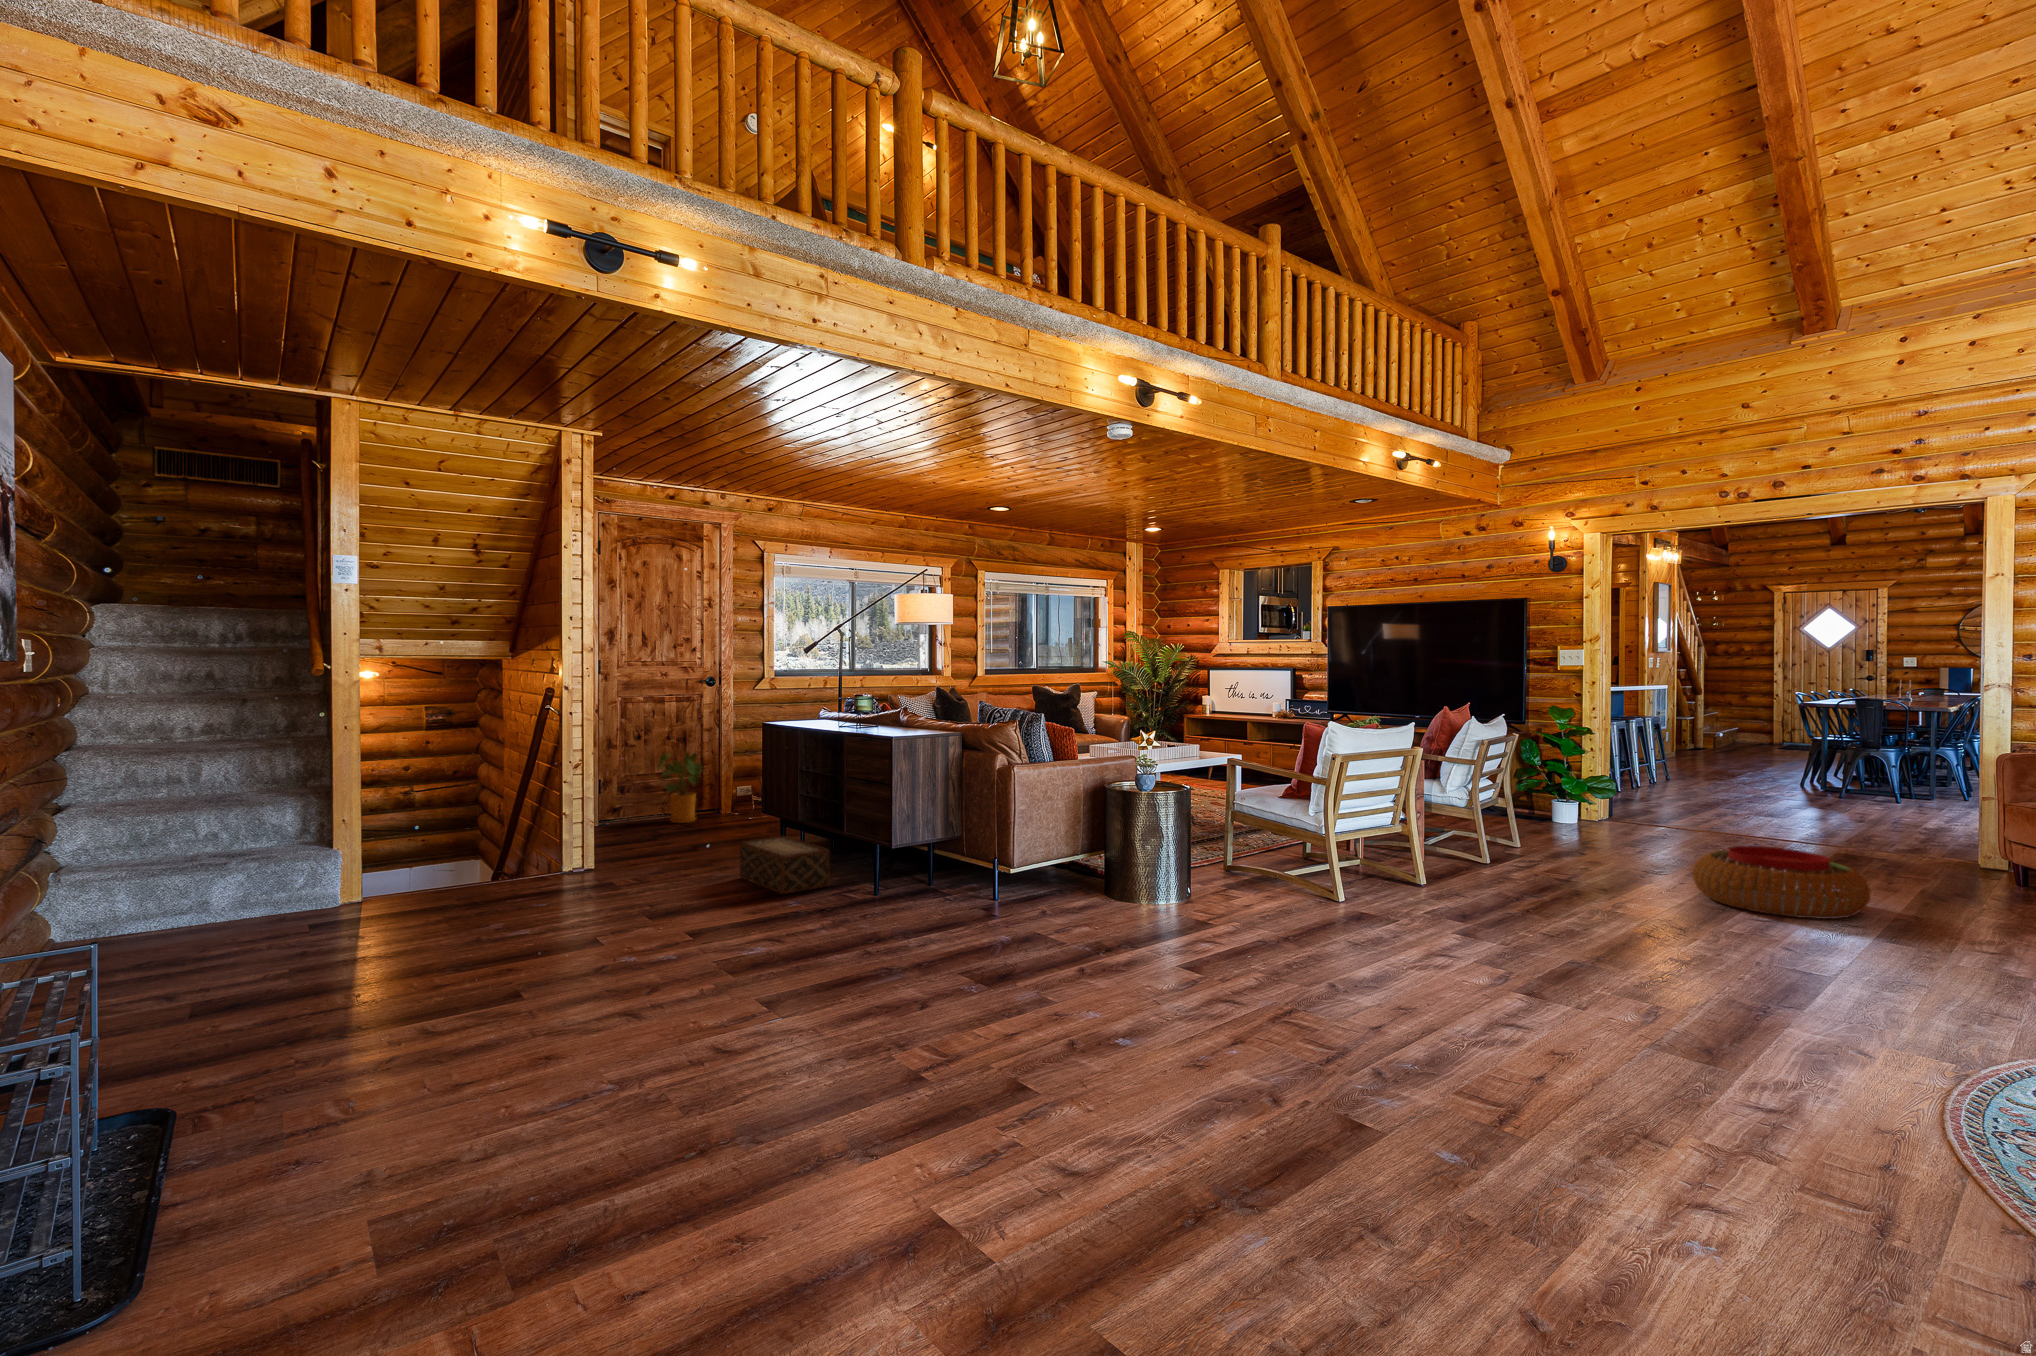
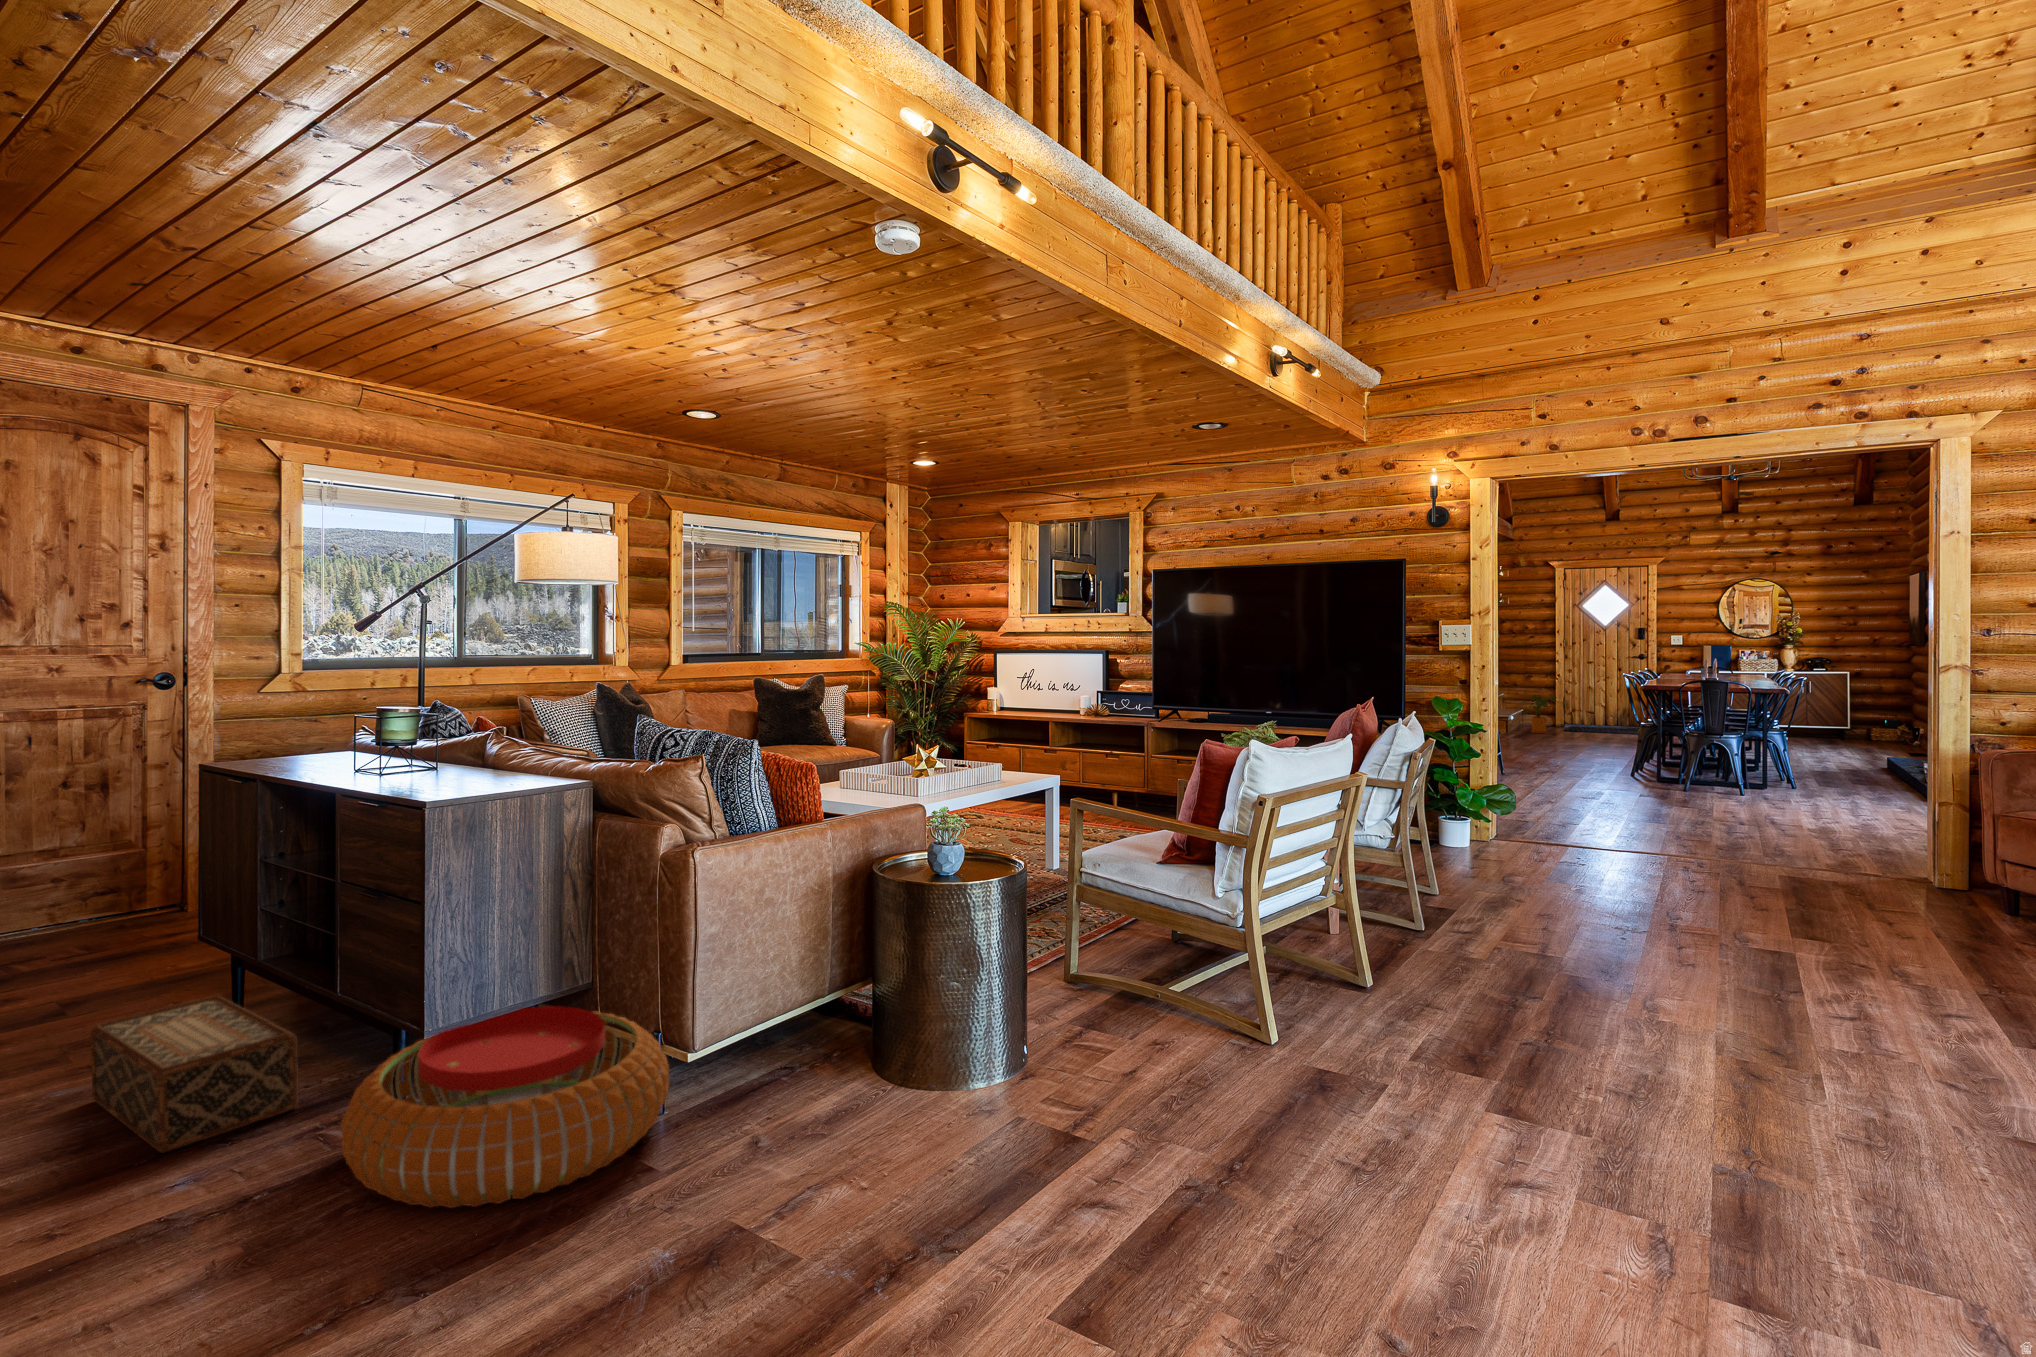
house plant: present [657,752,703,823] -> present [1522,695,1556,733]
pouf: present [1693,846,1871,919] -> present [341,1006,669,1208]

